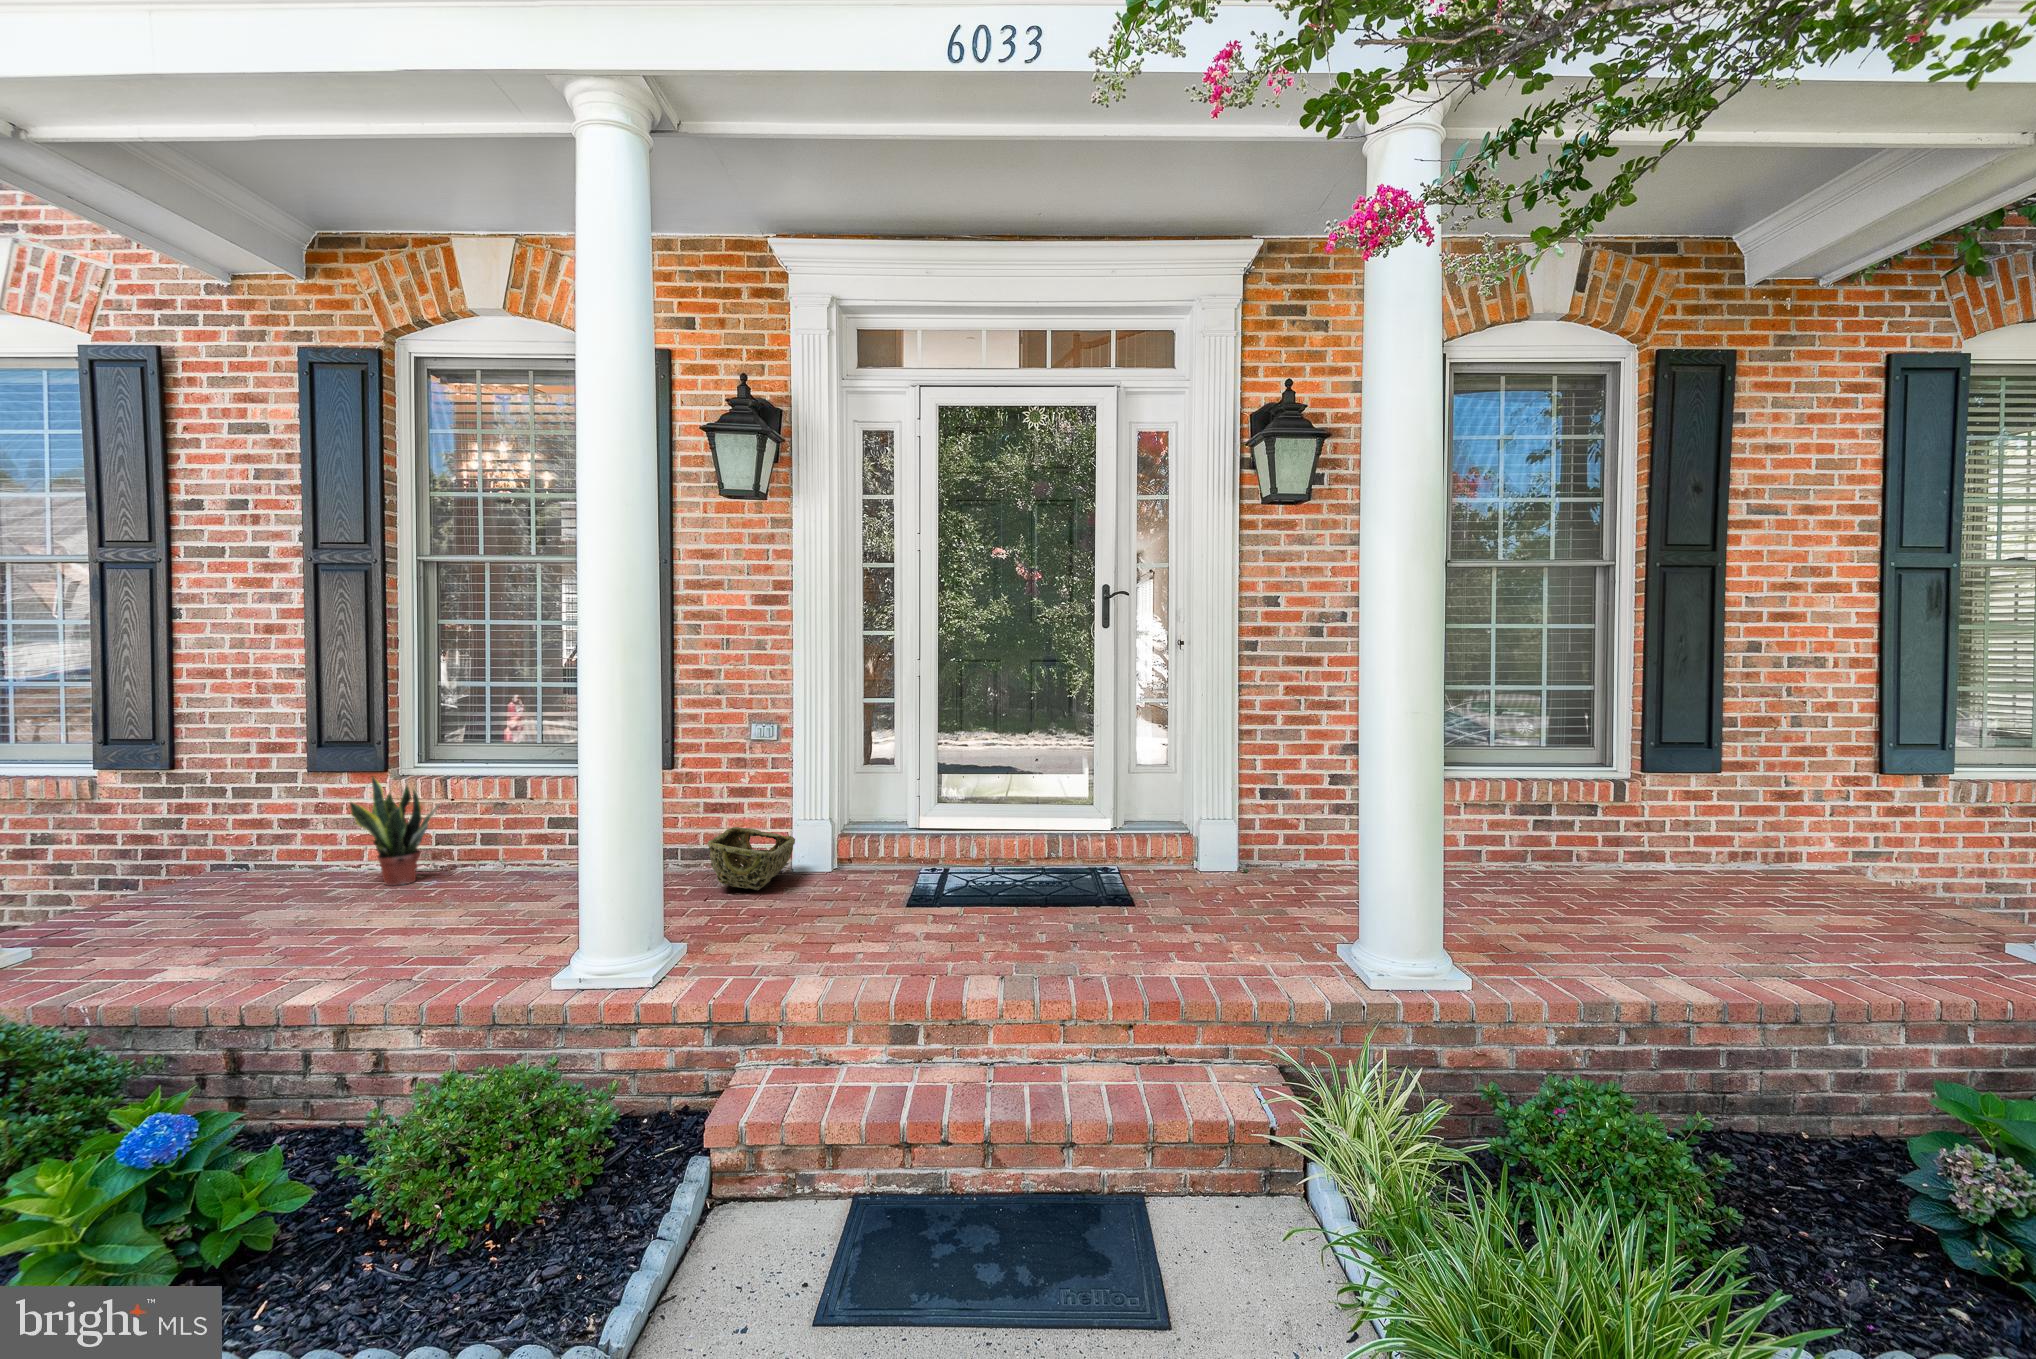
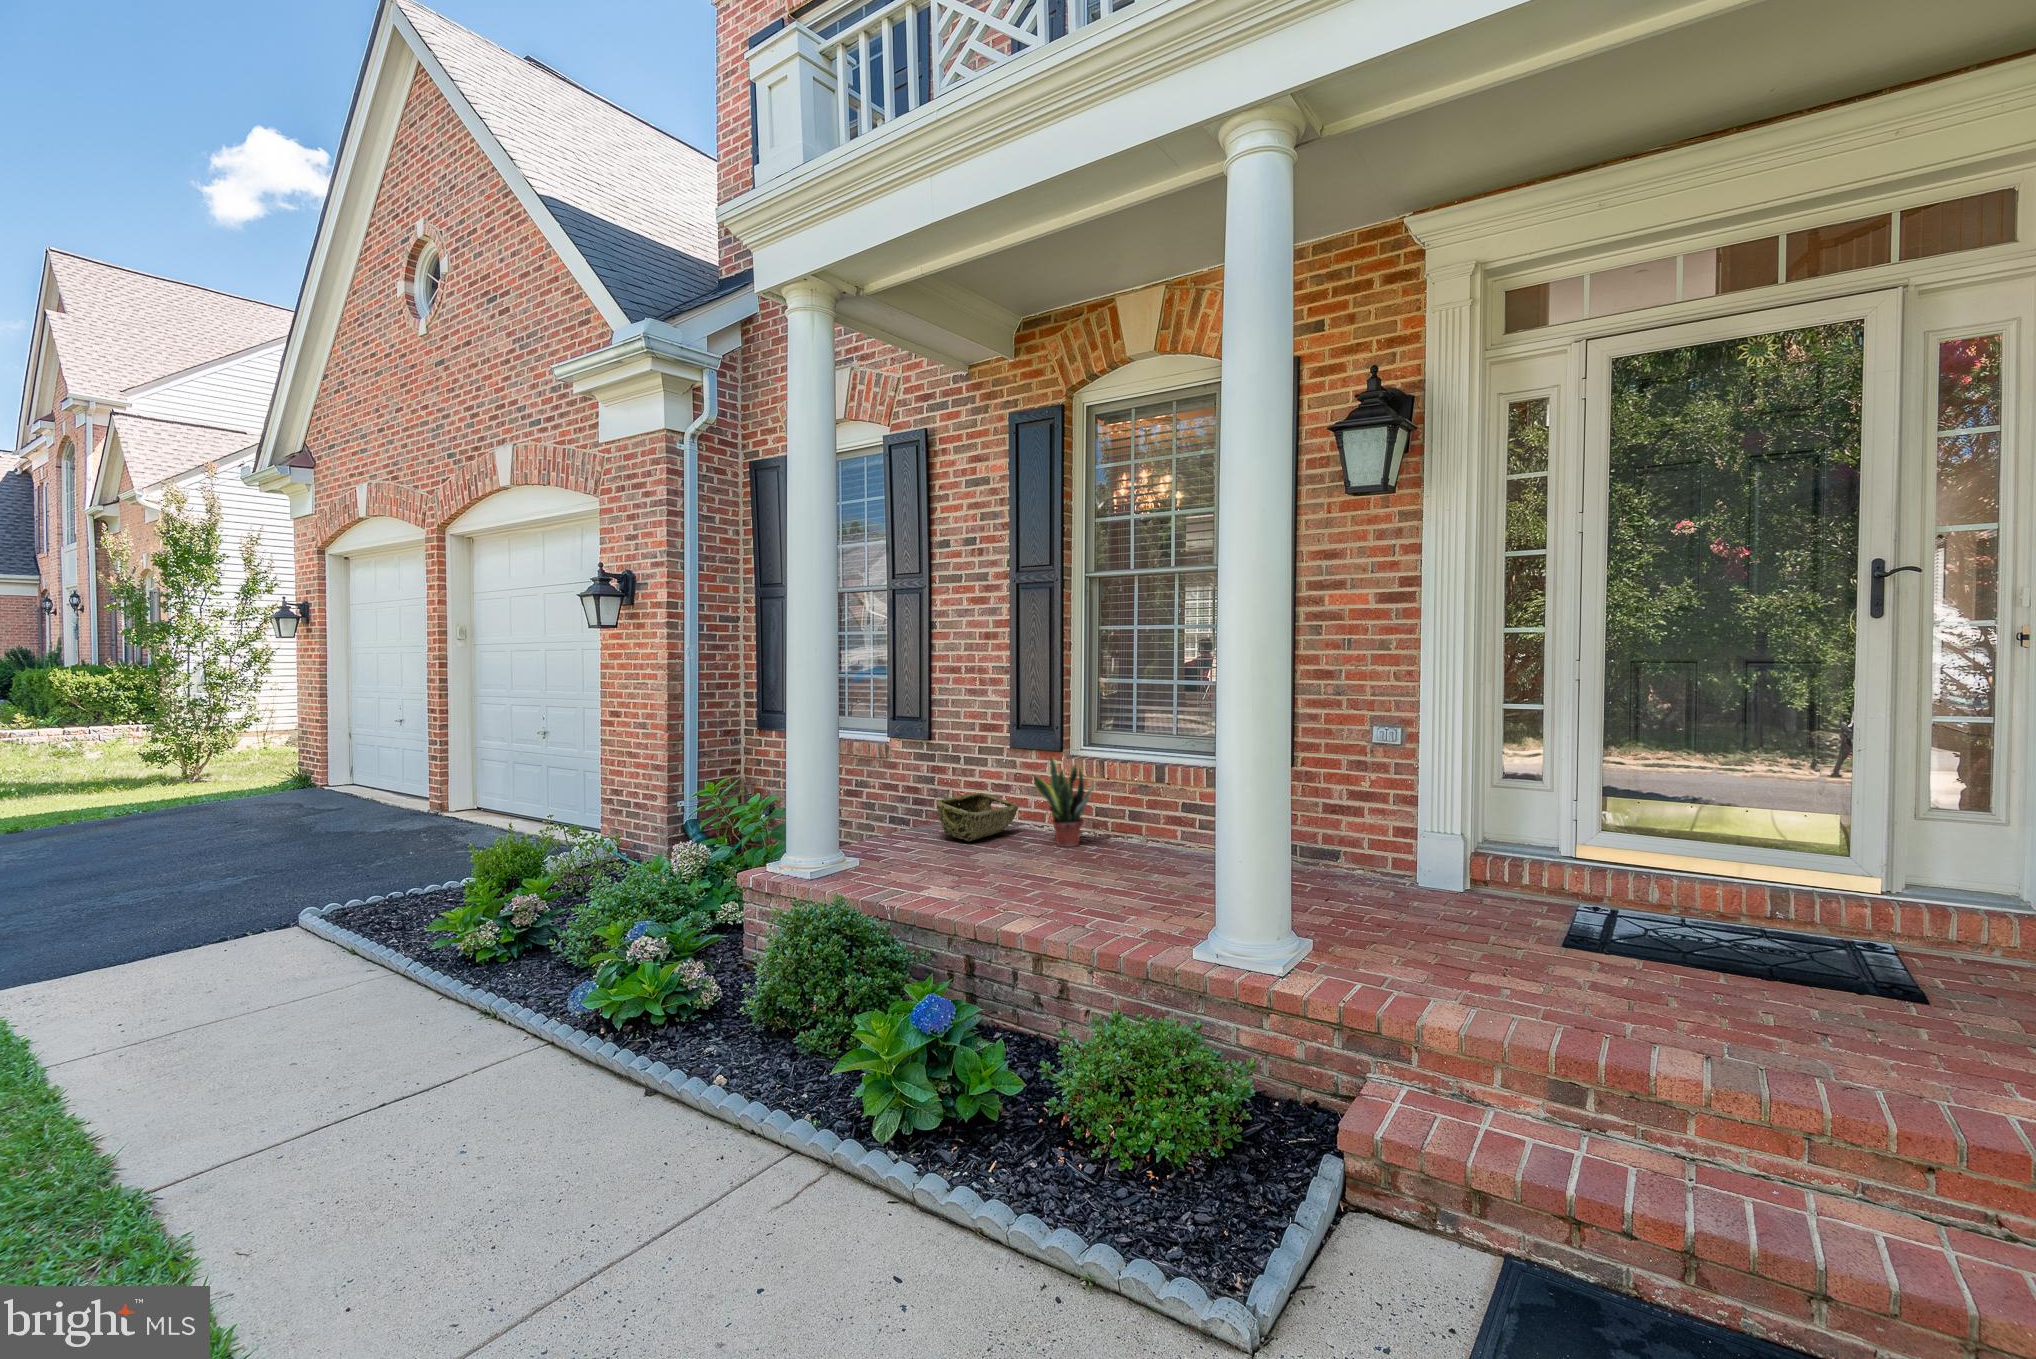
woven basket: present [707,827,795,890] -> present [936,793,1018,842]

